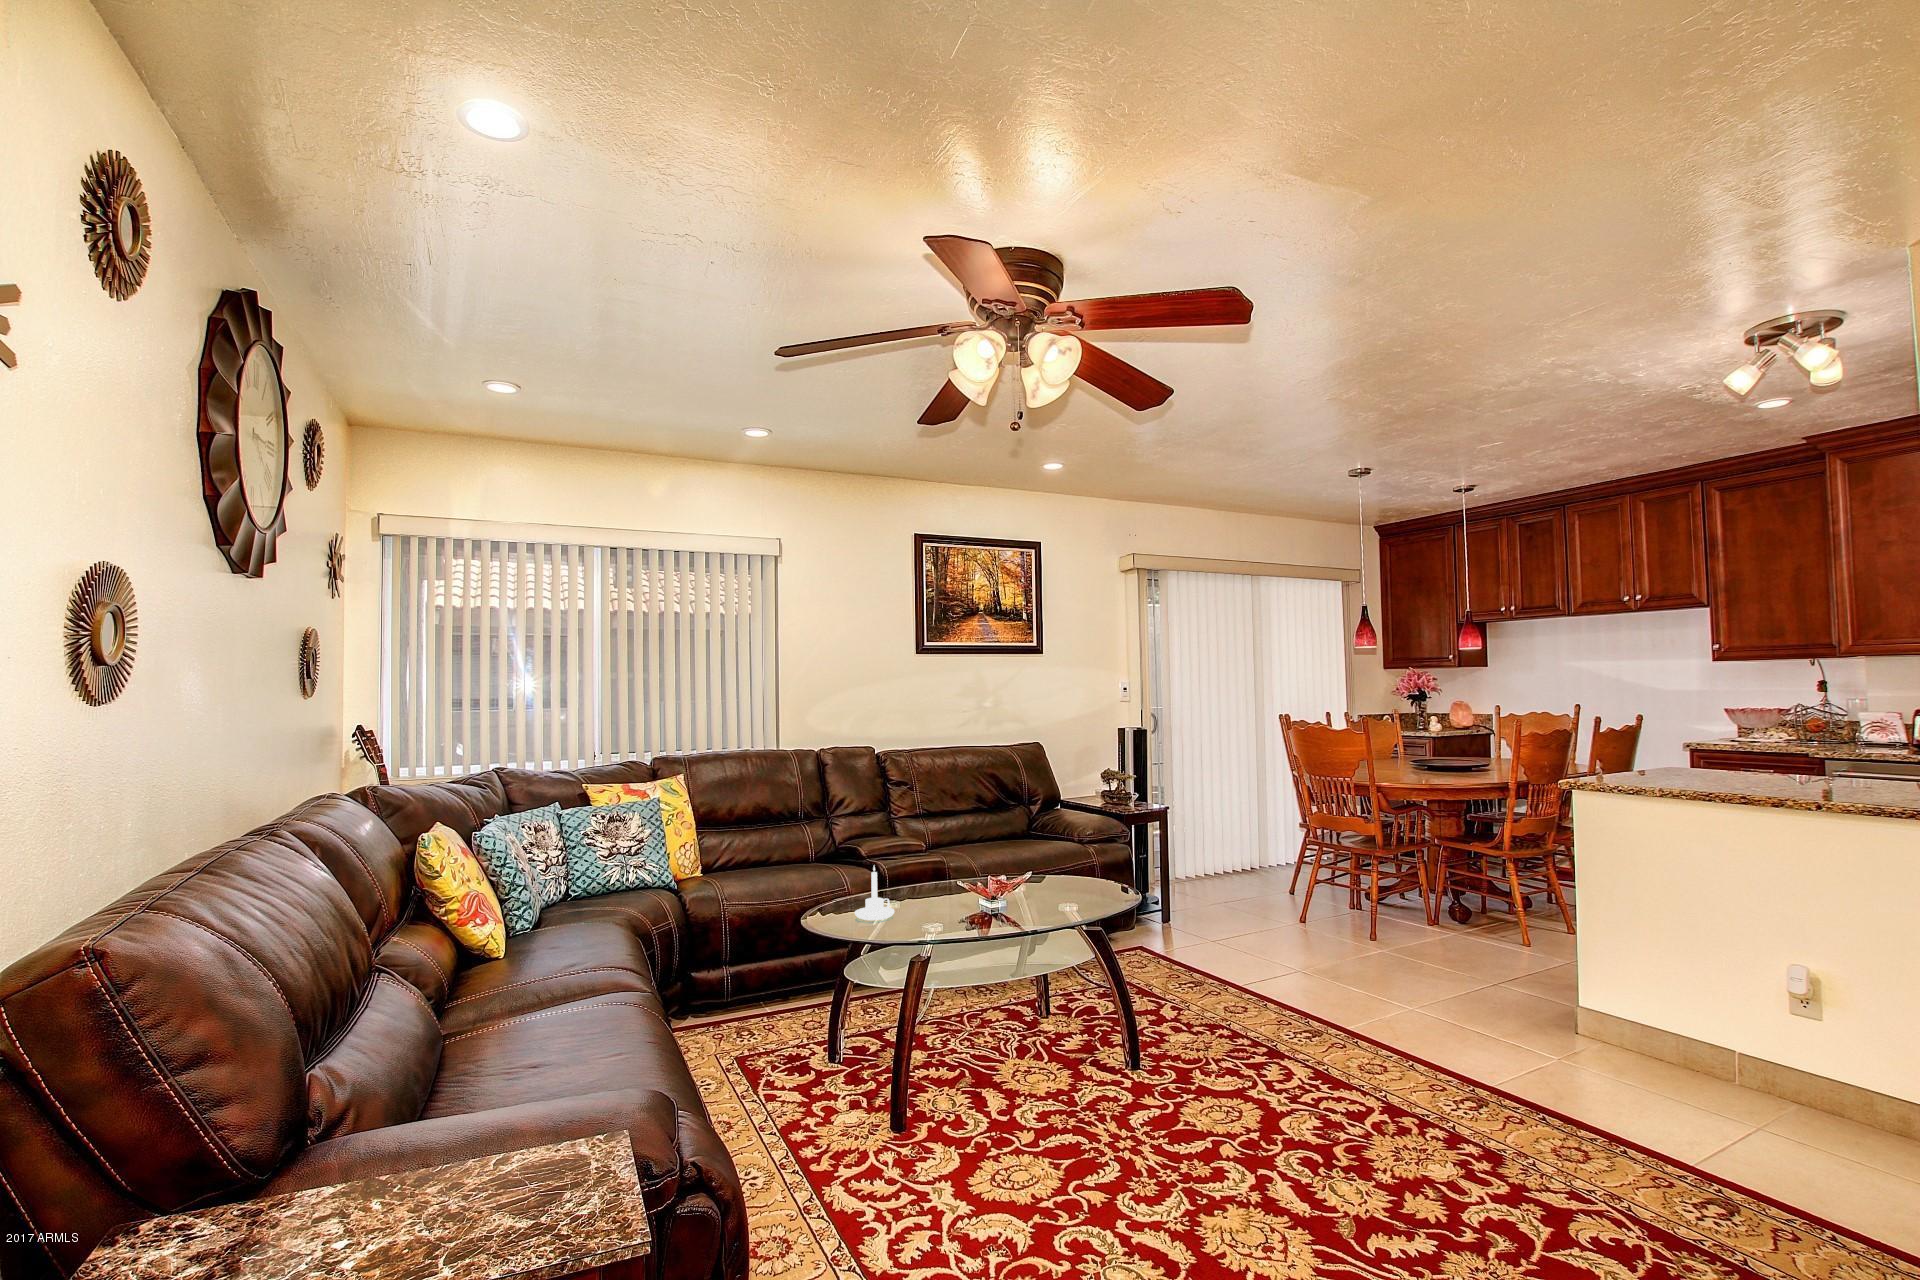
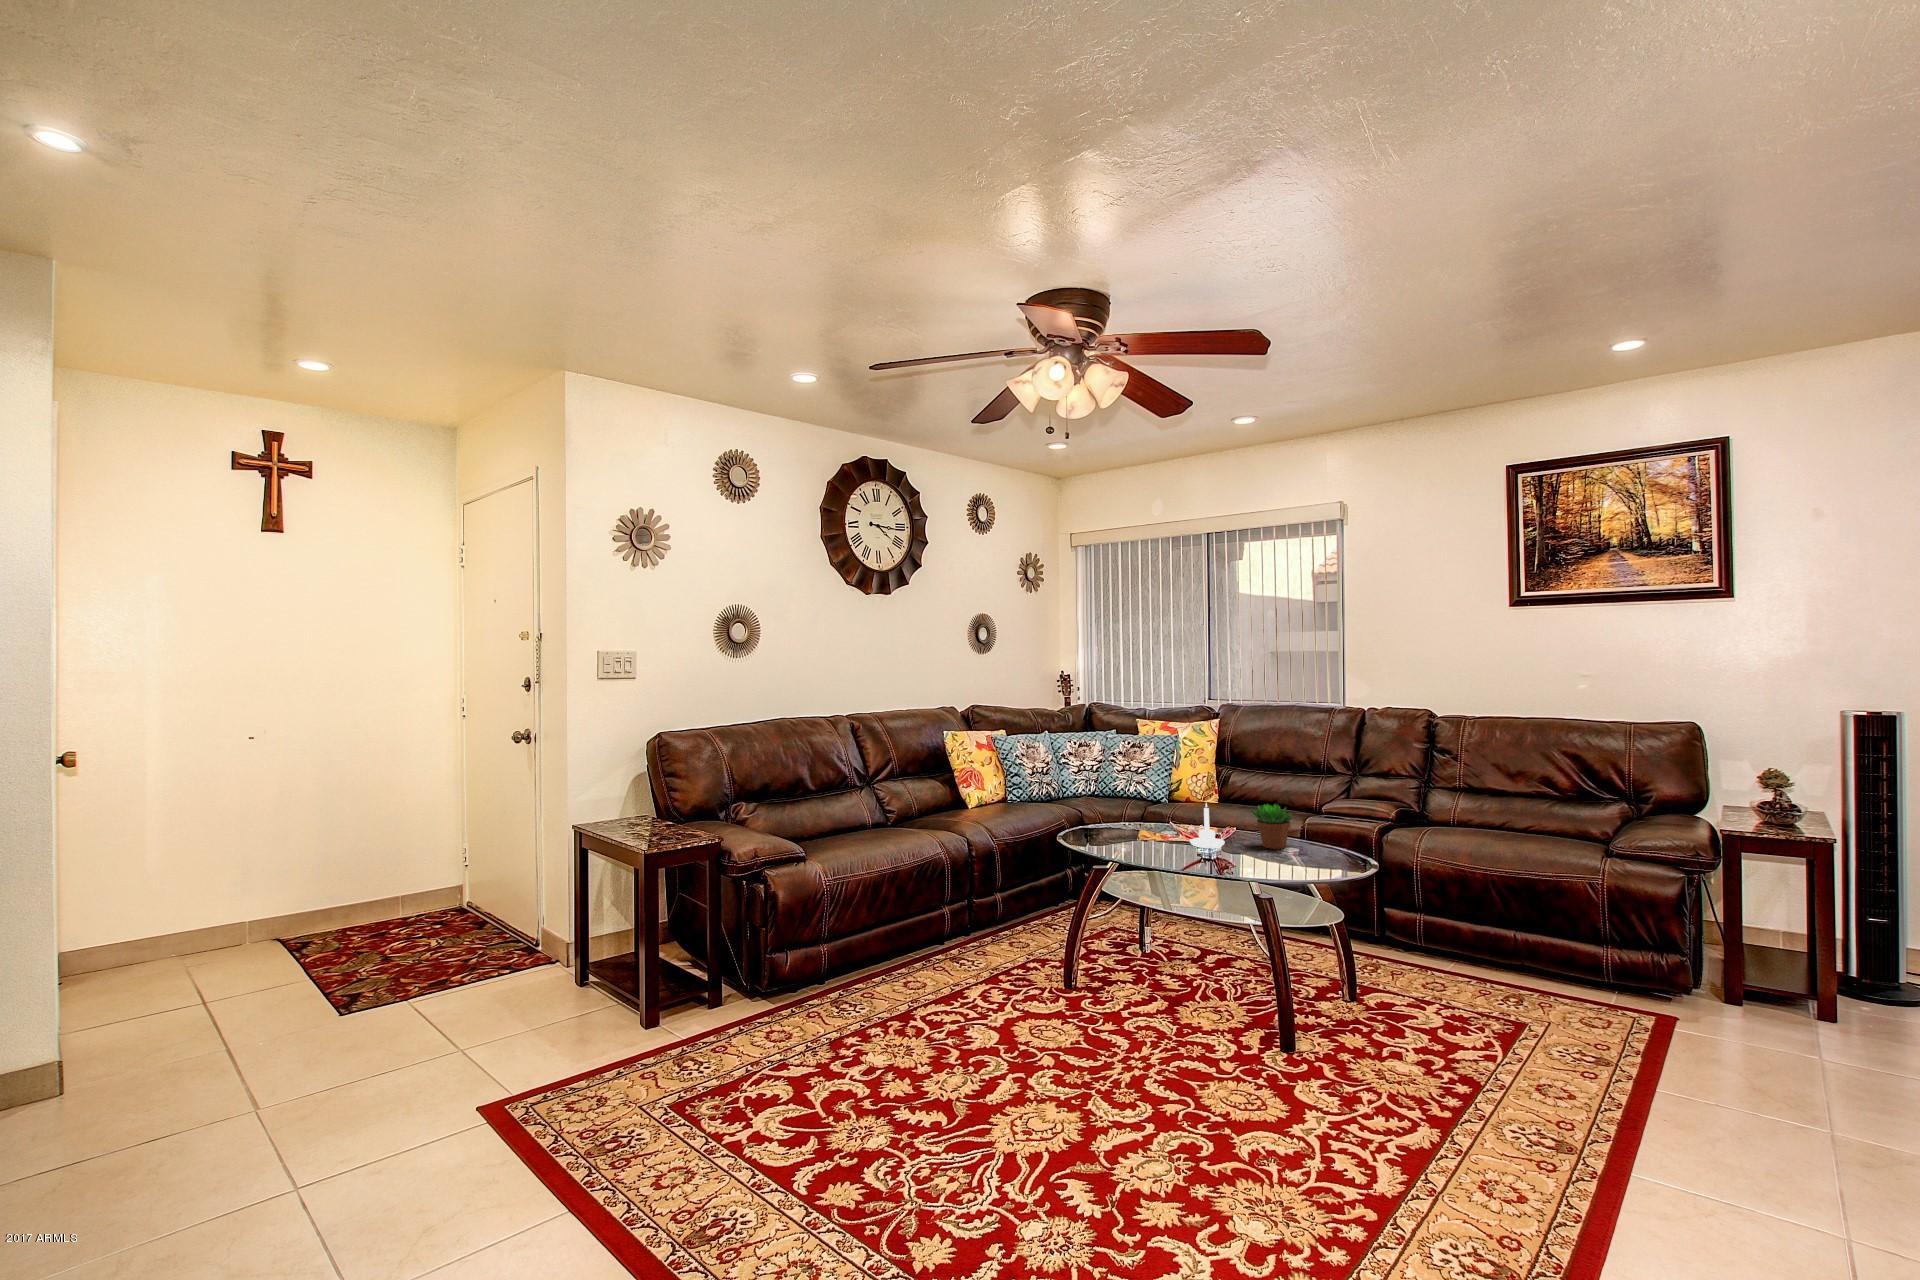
succulent plant: none [899,853,944,905] -> present [1251,804,1293,849]

